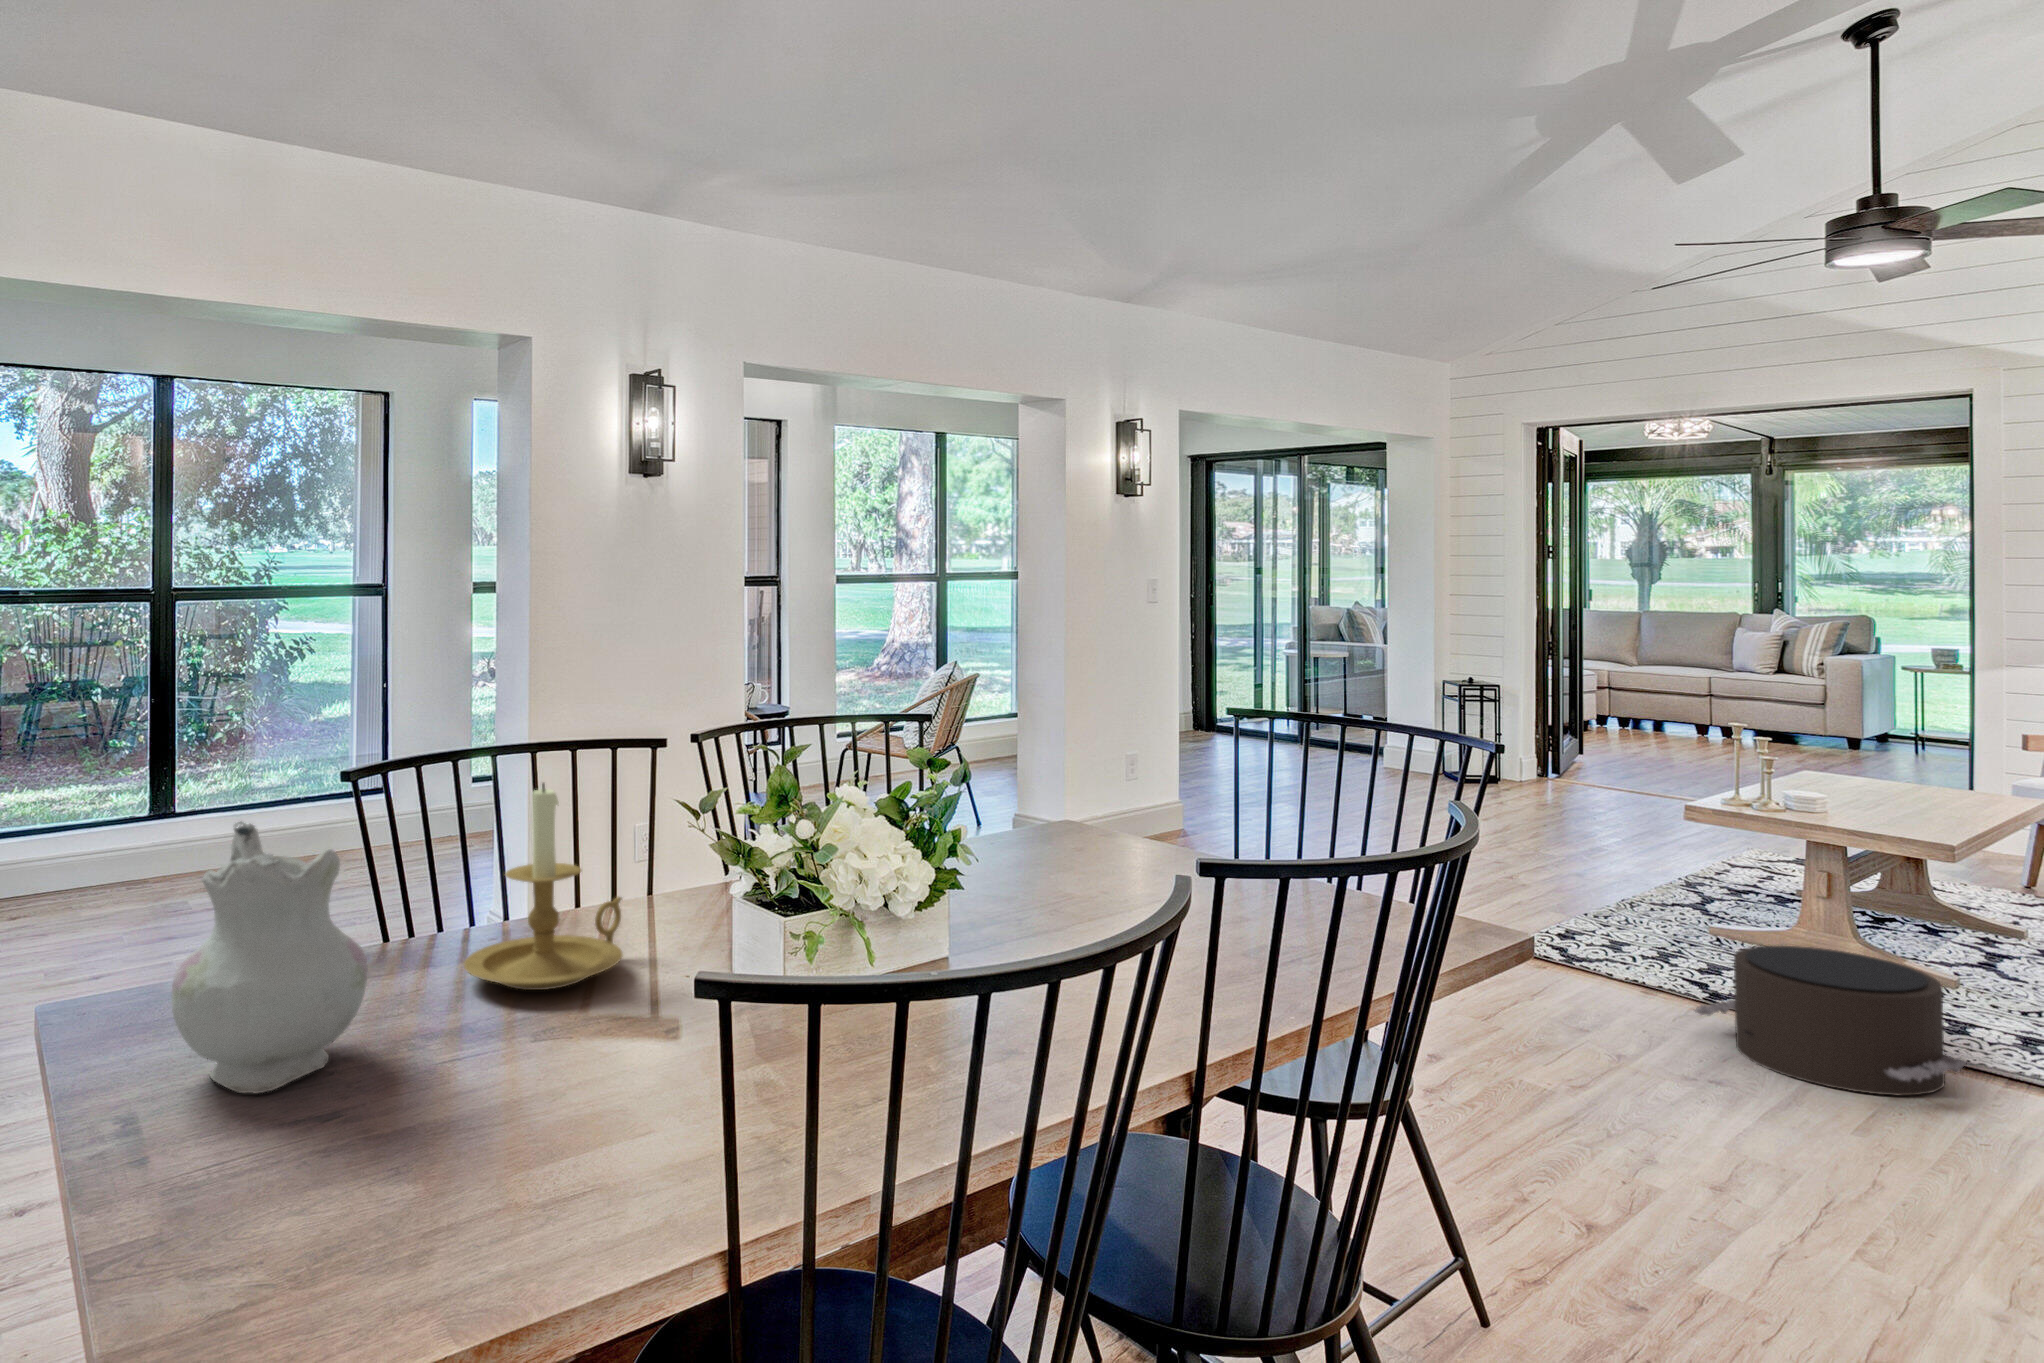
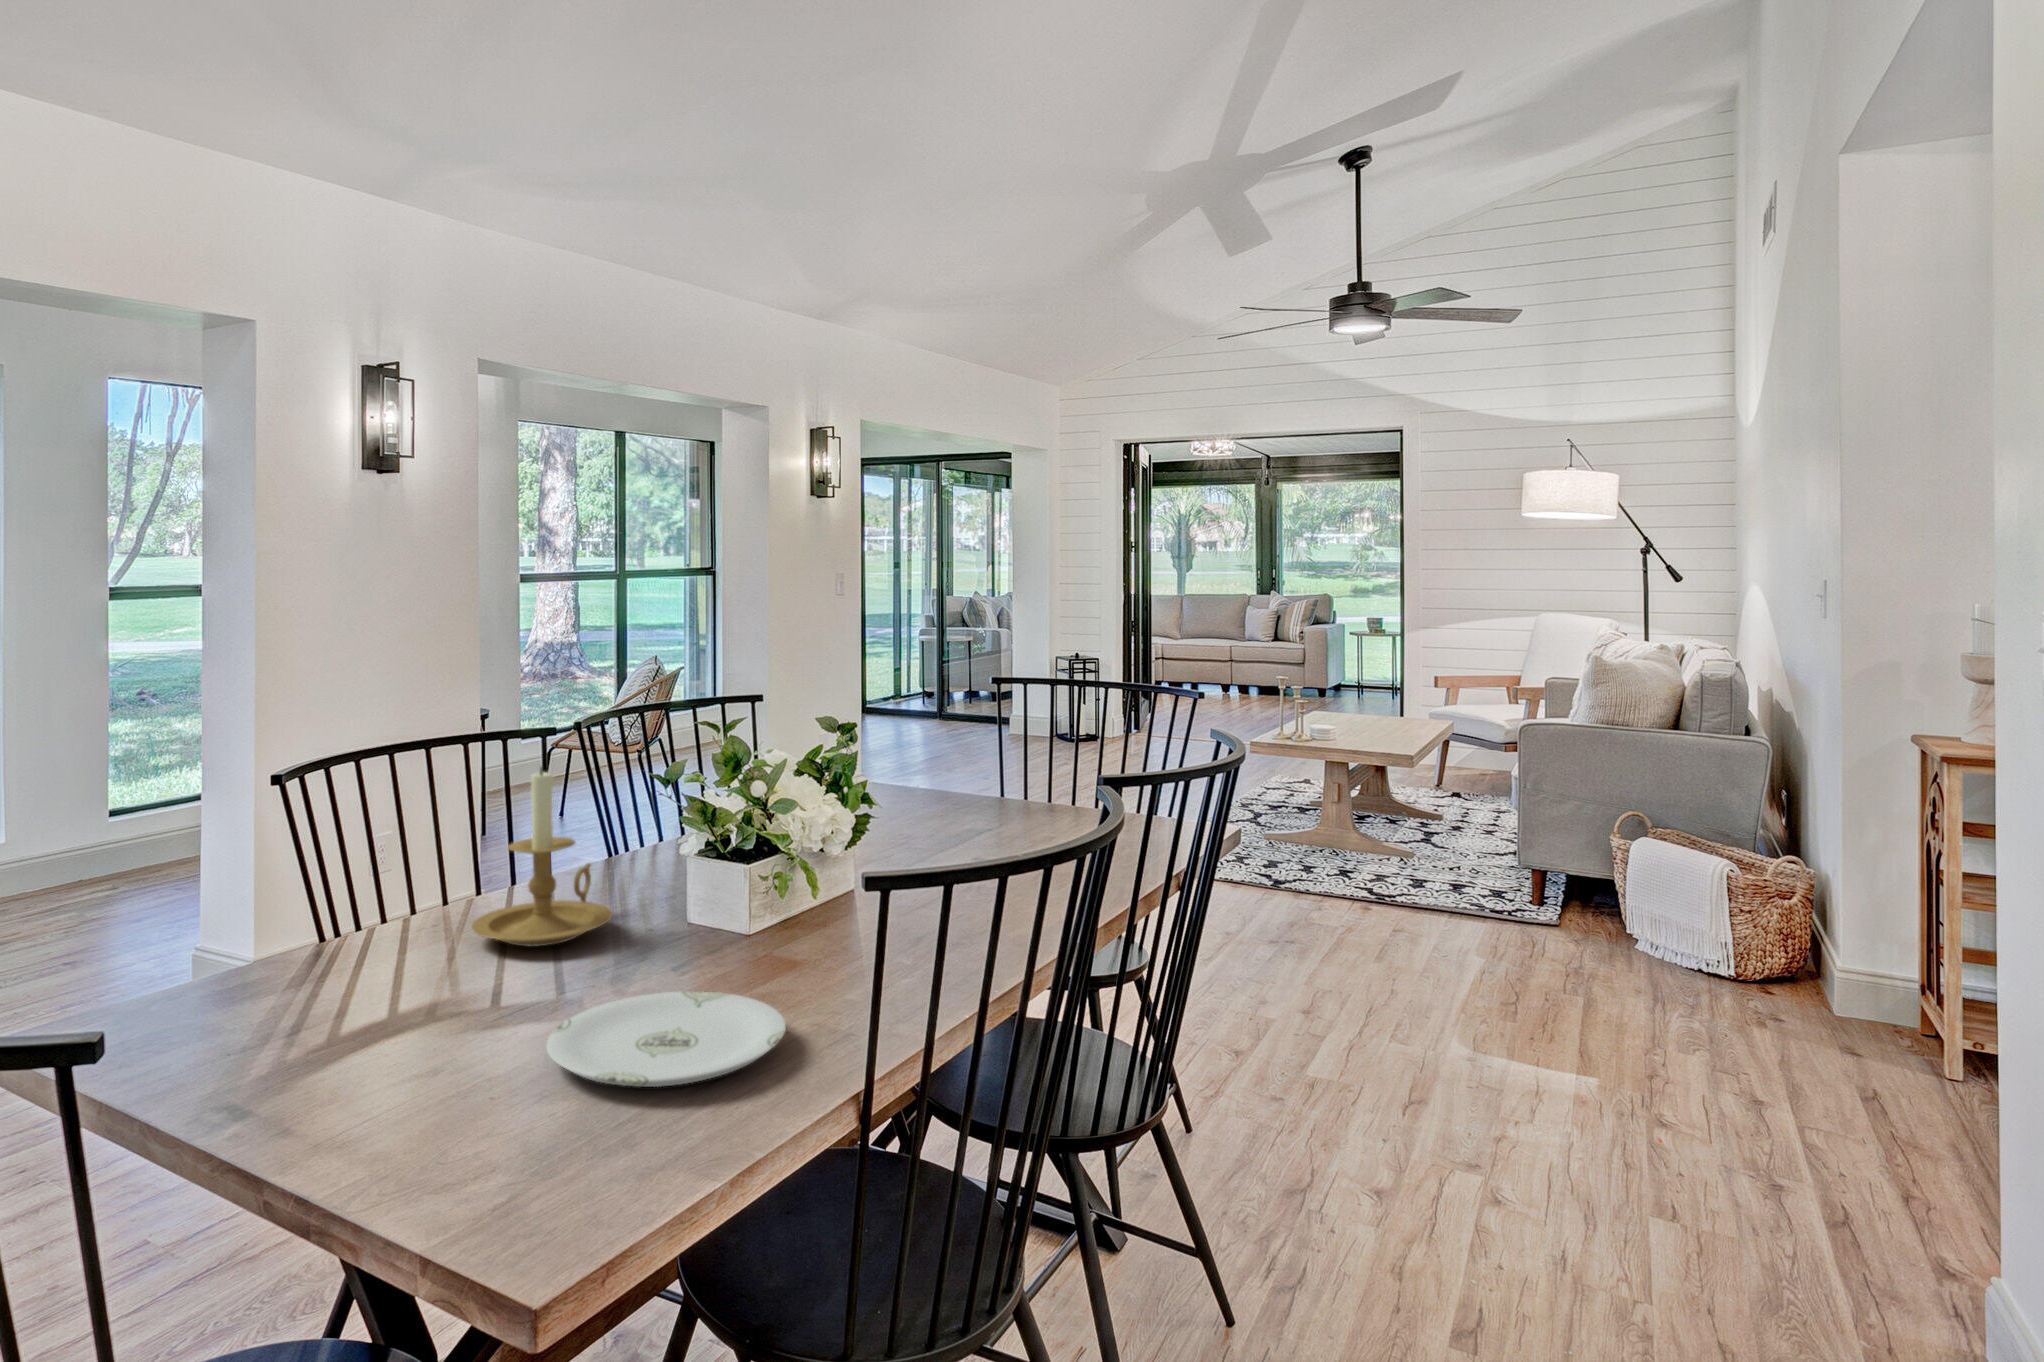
ceramic pitcher: present [171,822,368,1093] -> none [282,815,456,1049]
pouf: present [1695,946,1968,1095] -> none [1266,838,1435,935]
plate: none [378,1075,682,1213] -> present [547,991,786,1087]

